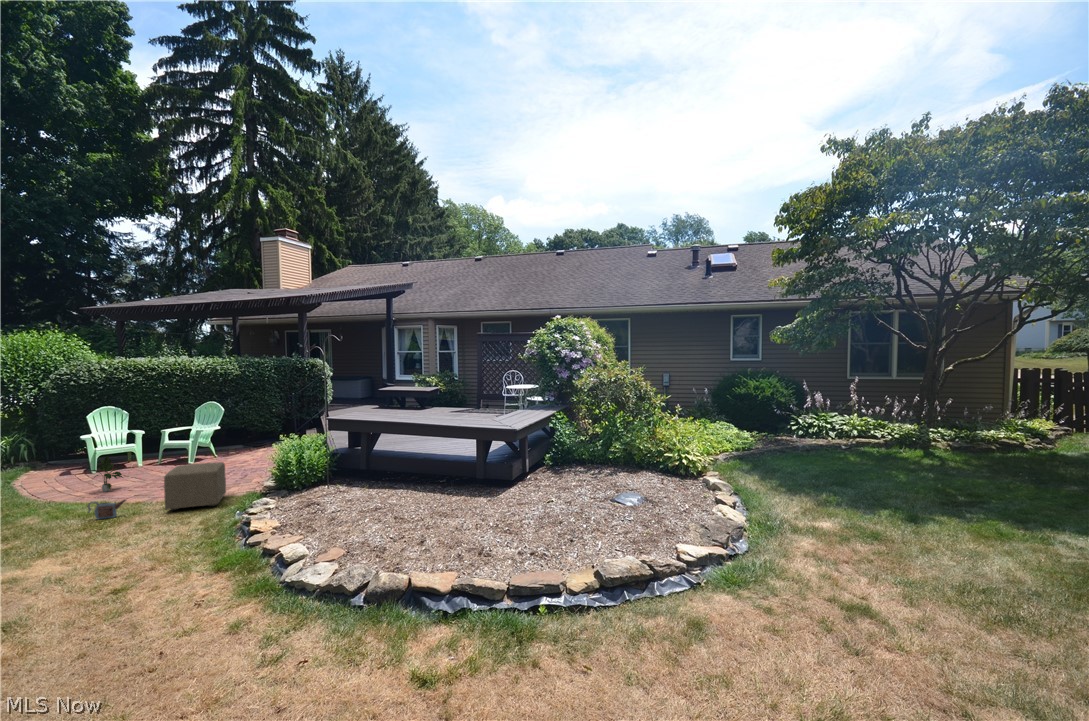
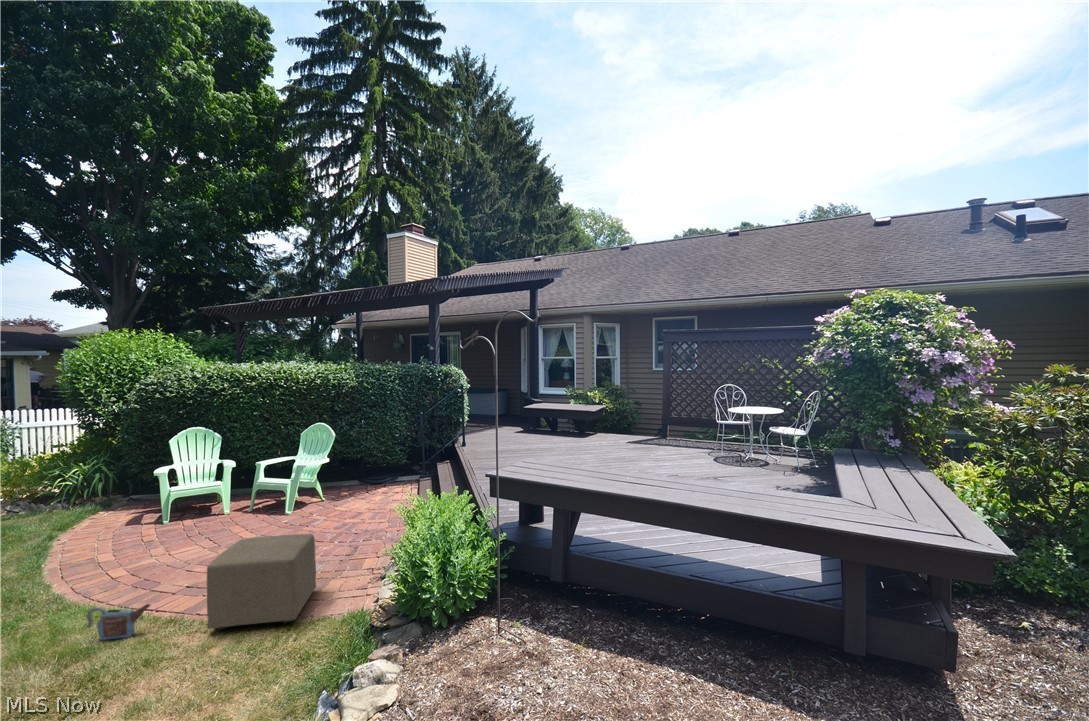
potted plant: present [91,456,123,492] -> none [135,509,186,564]

